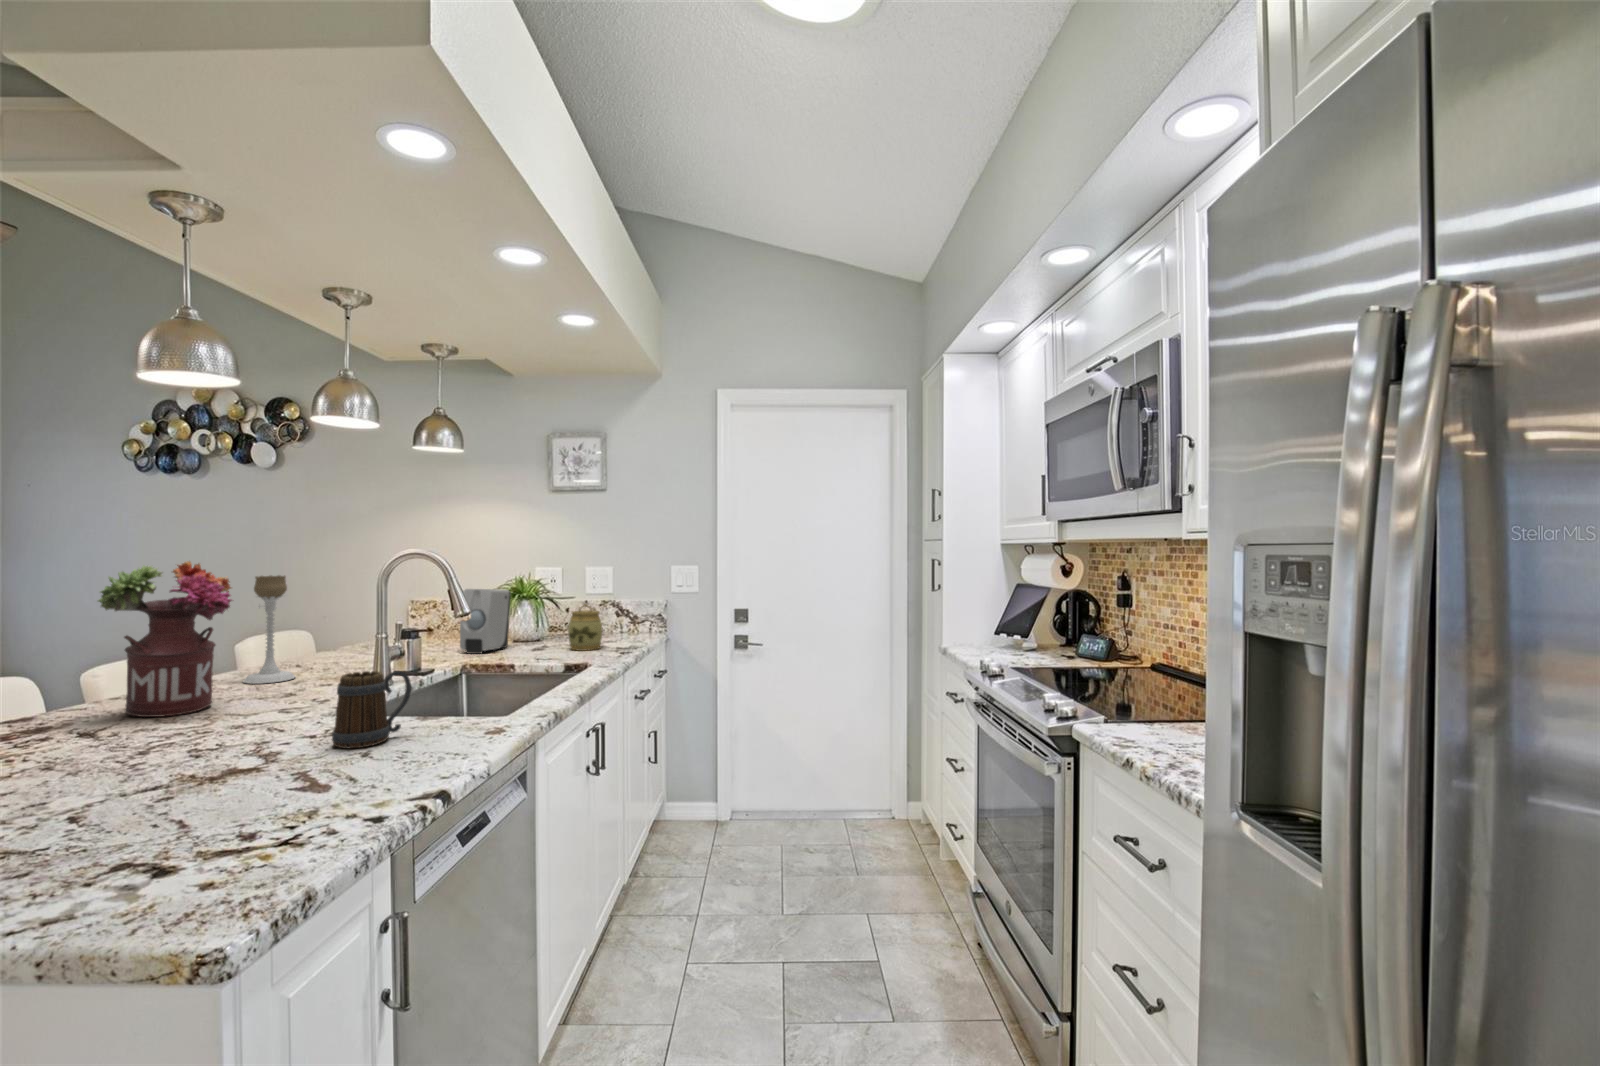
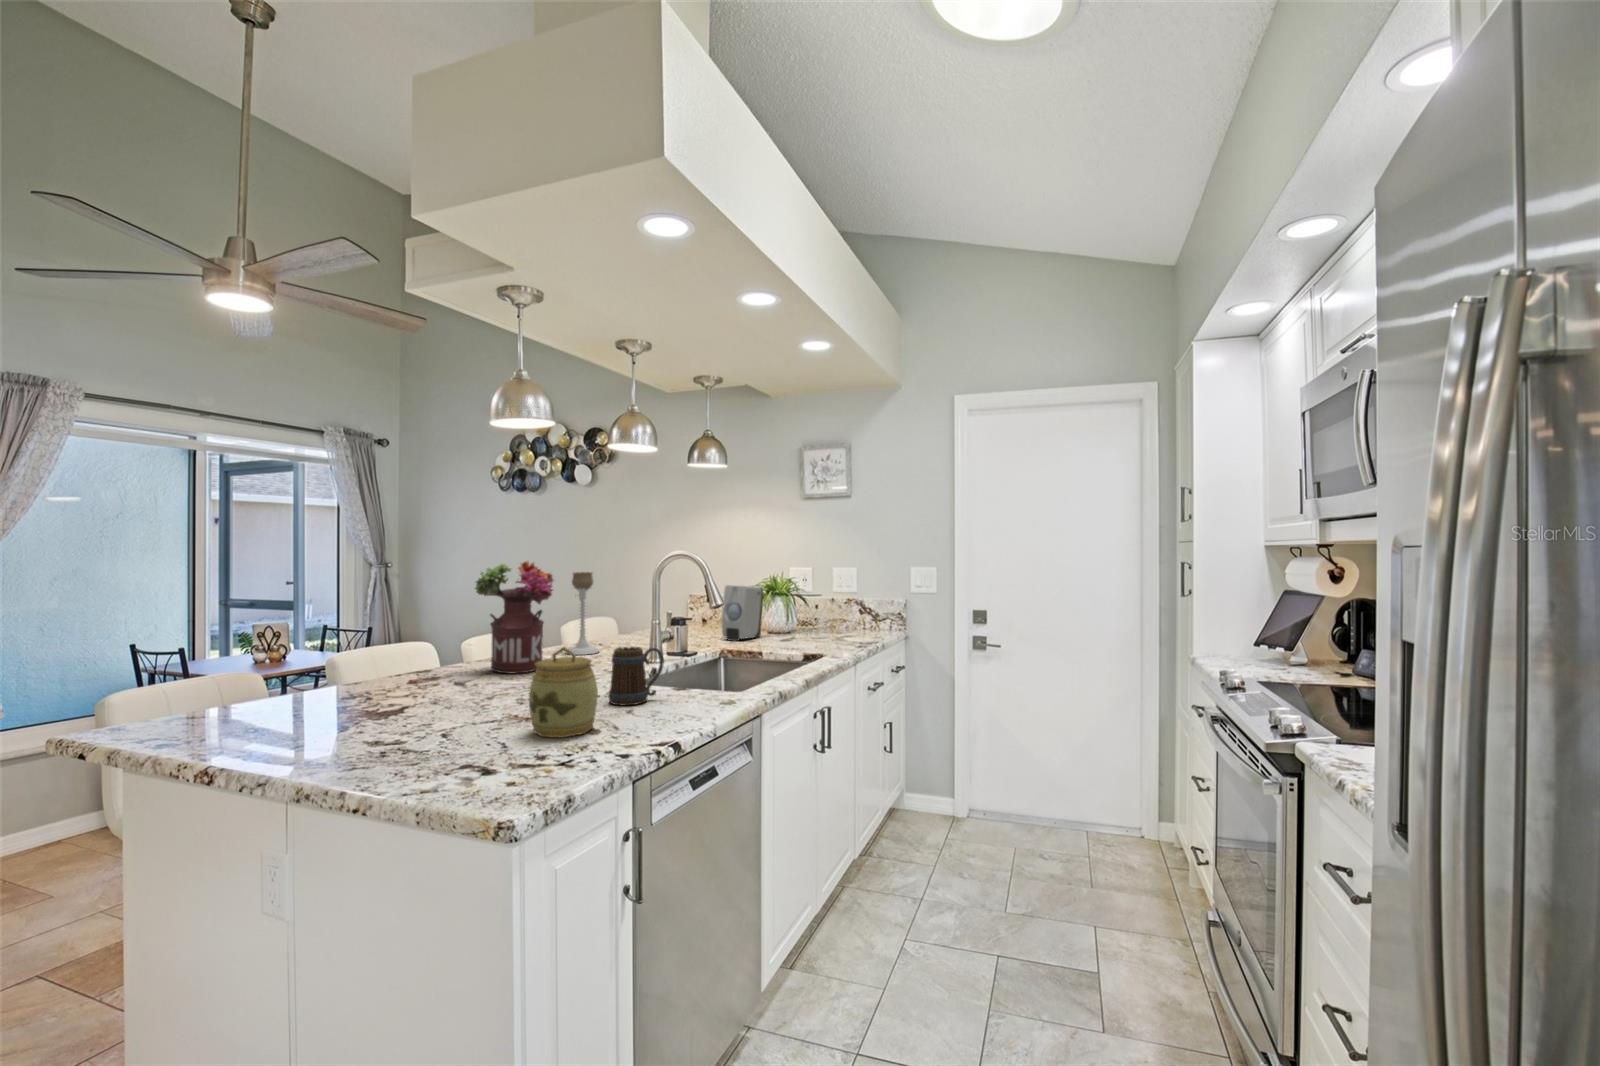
jar: present [568,605,603,651] -> present [529,647,598,737]

